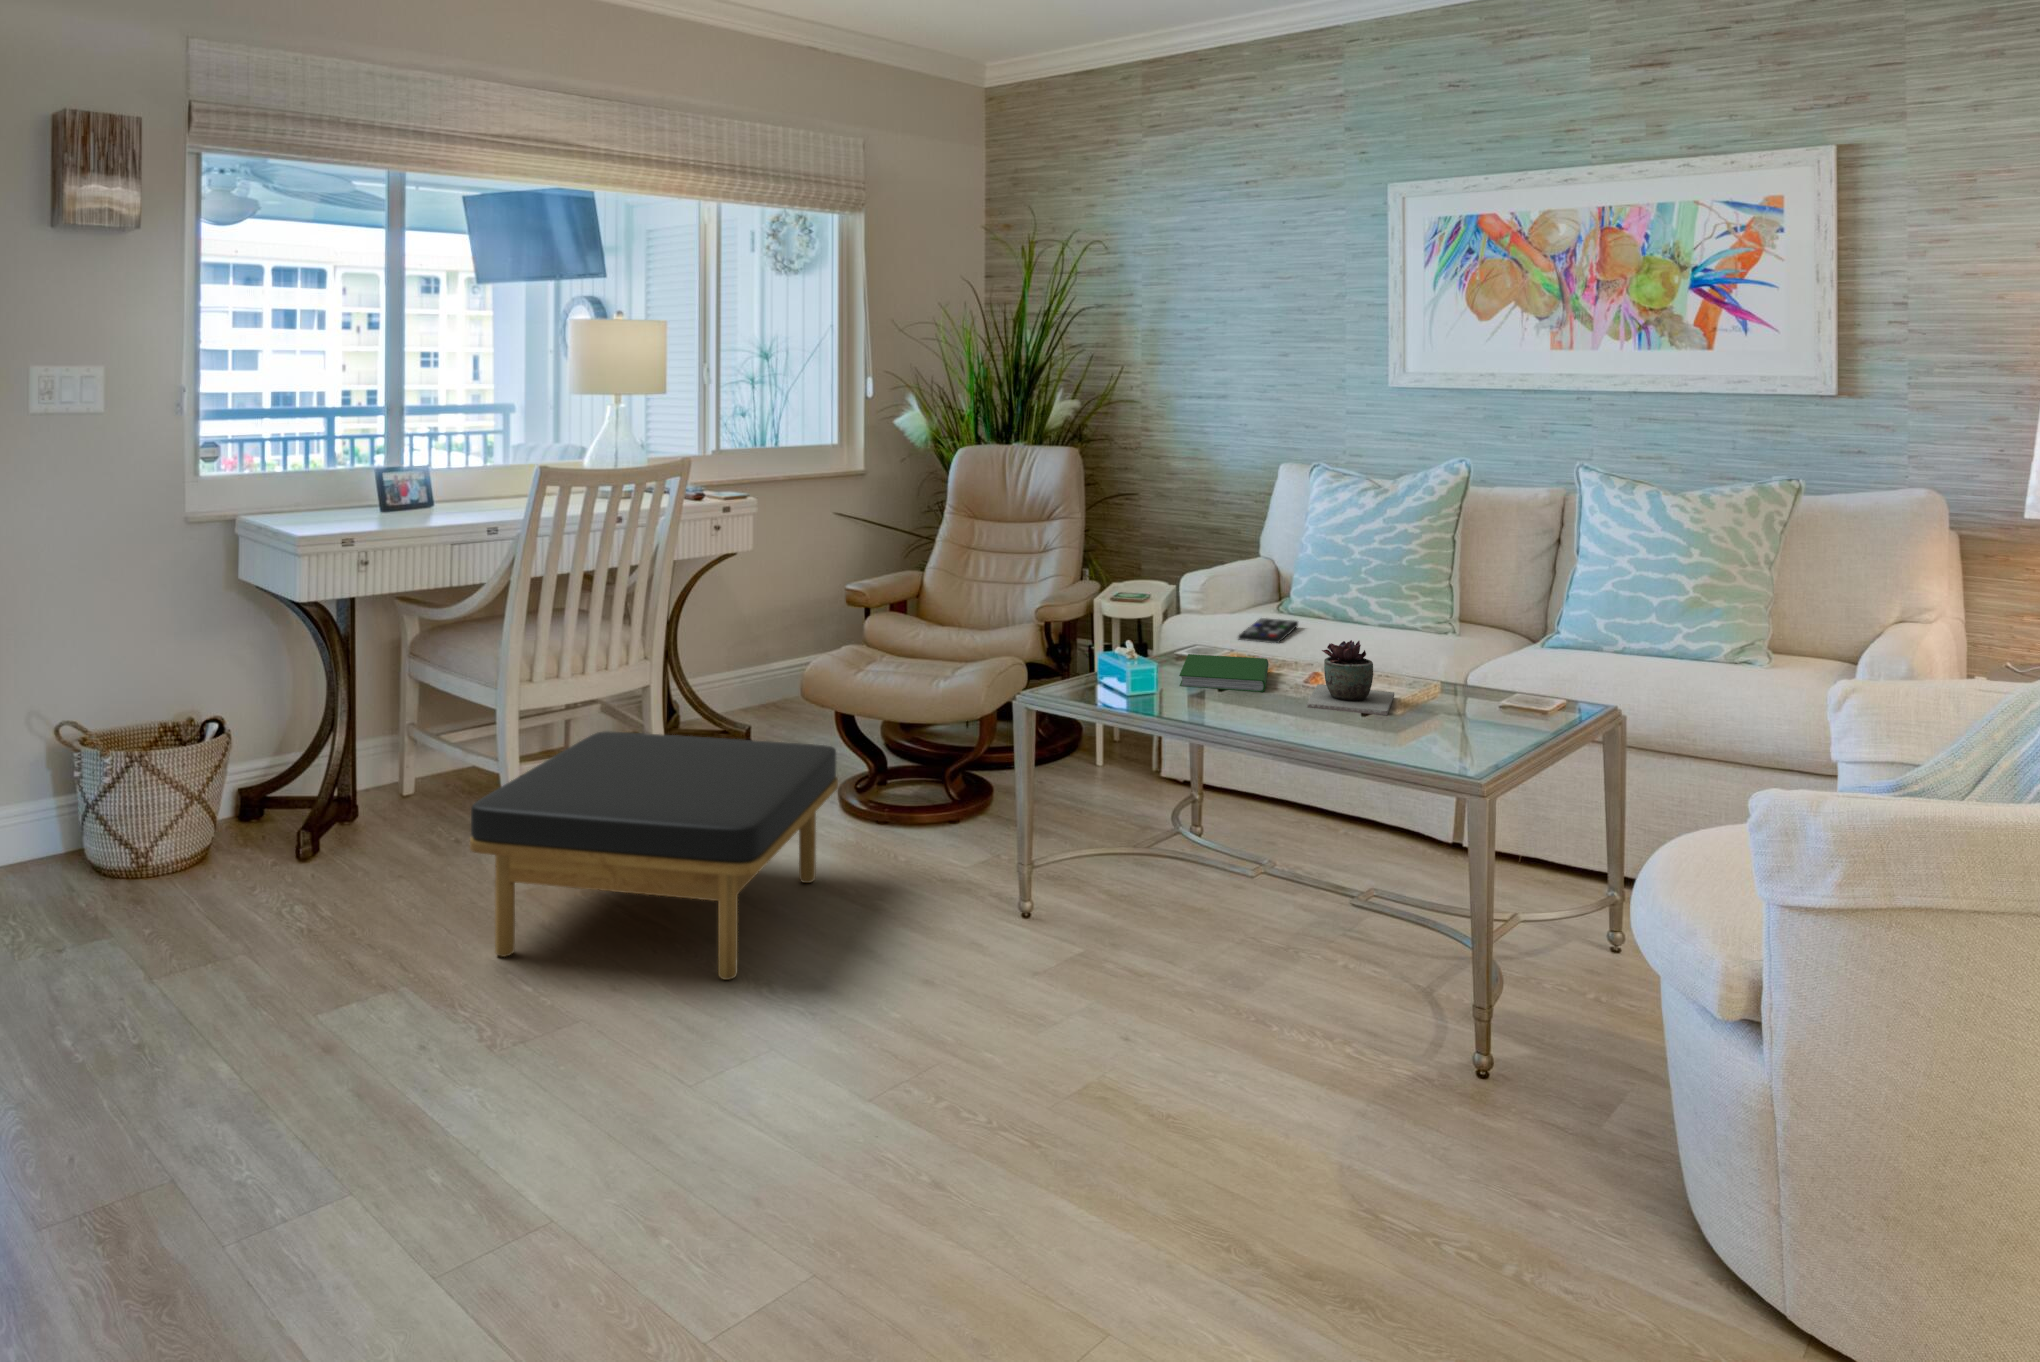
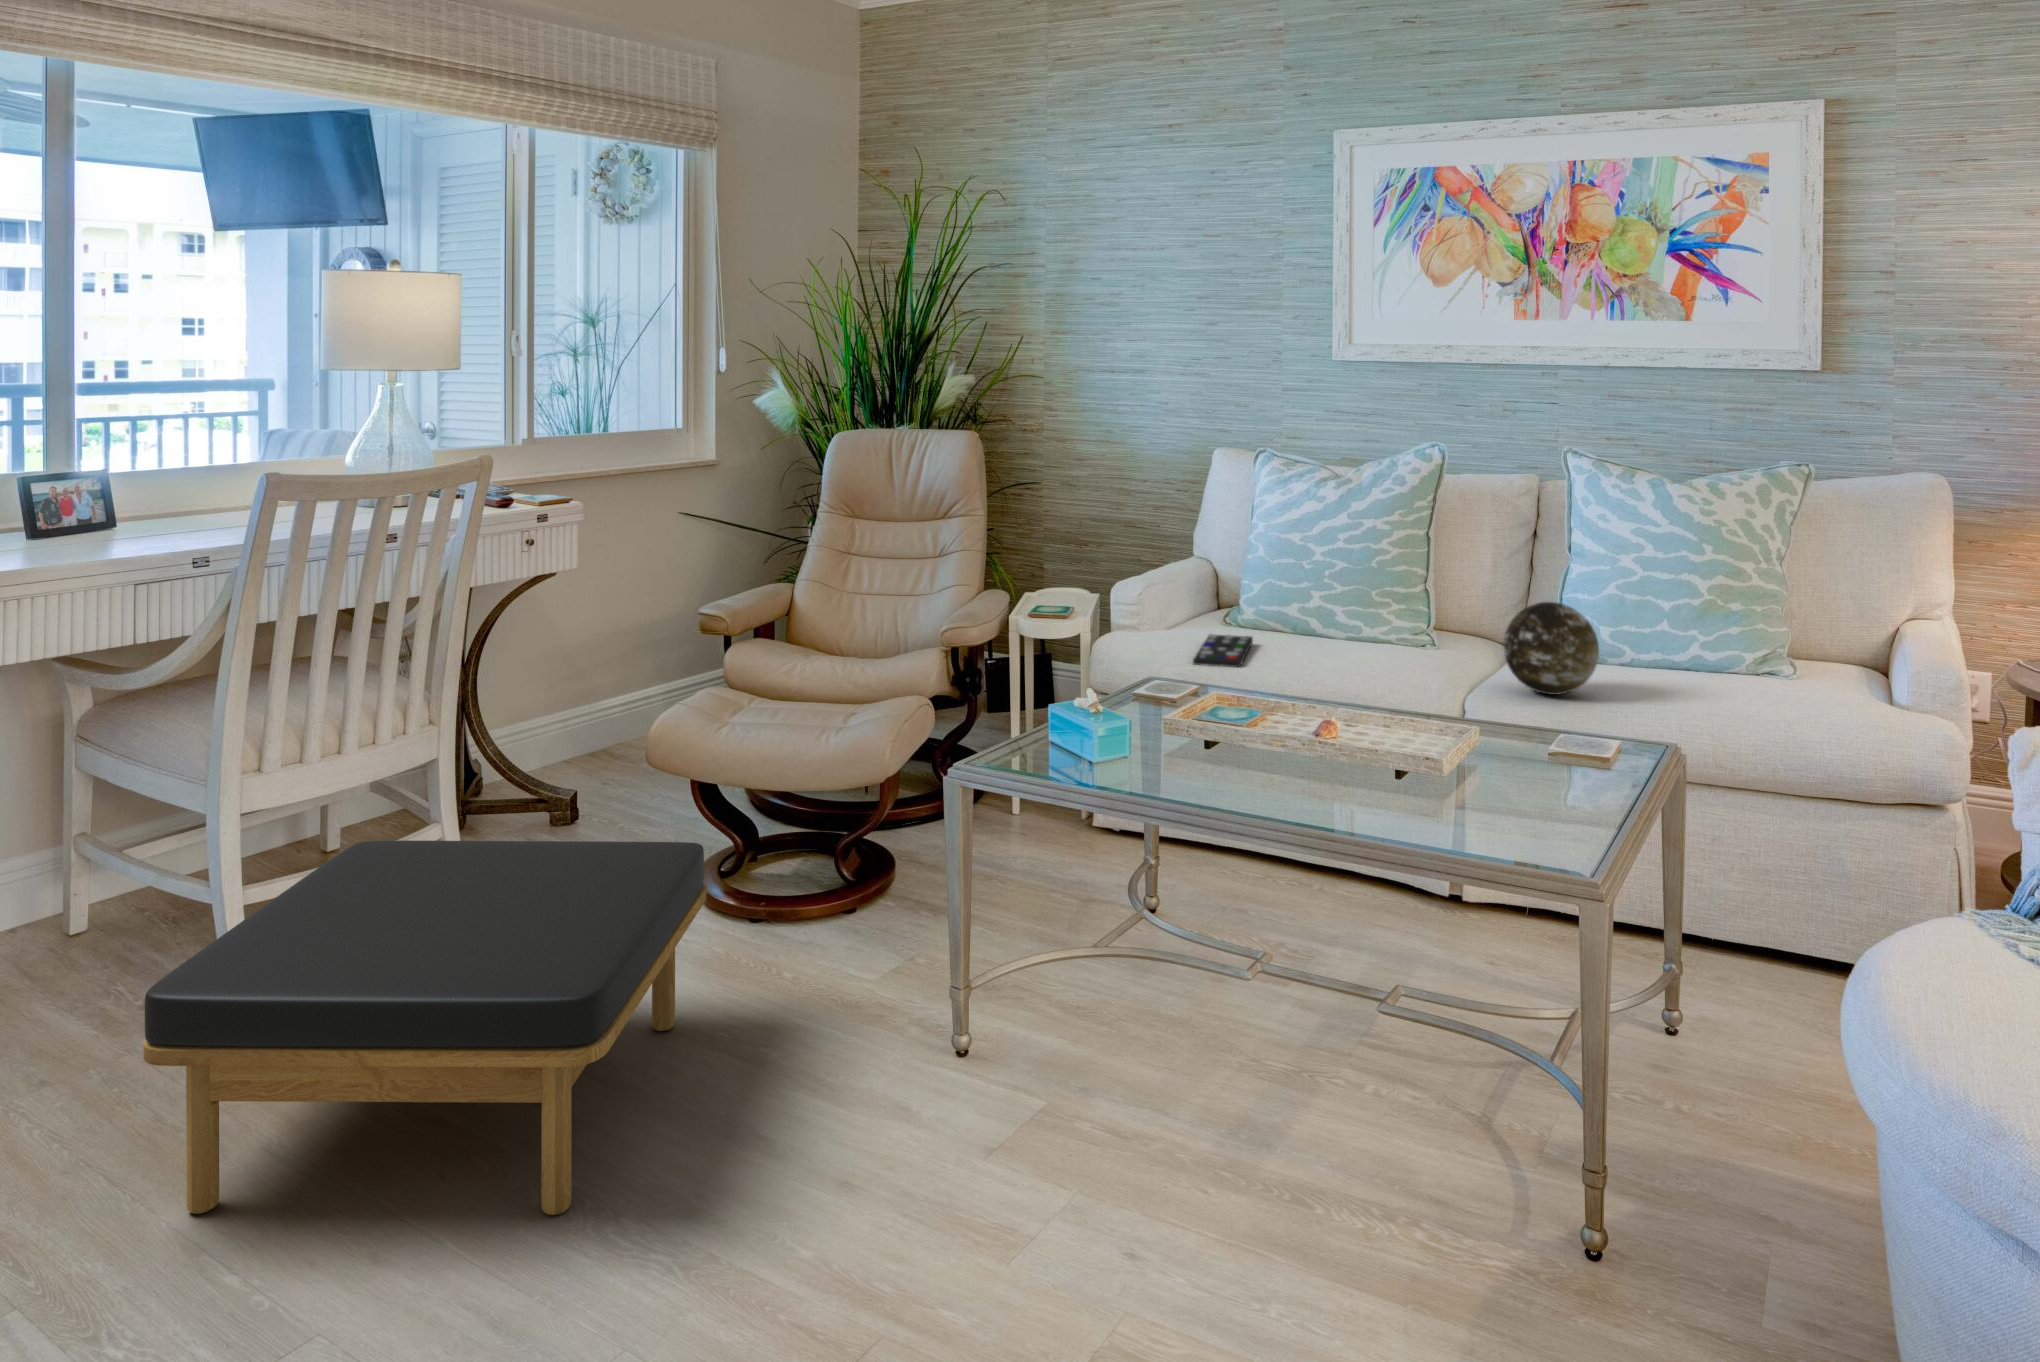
decorative orb: none [1503,594,1588,674] -> present [1504,602,1599,695]
succulent plant: present [1306,640,1394,715] -> none [1317,673,1416,767]
hardcover book: present [1179,654,1269,692] -> none [1152,692,1259,741]

